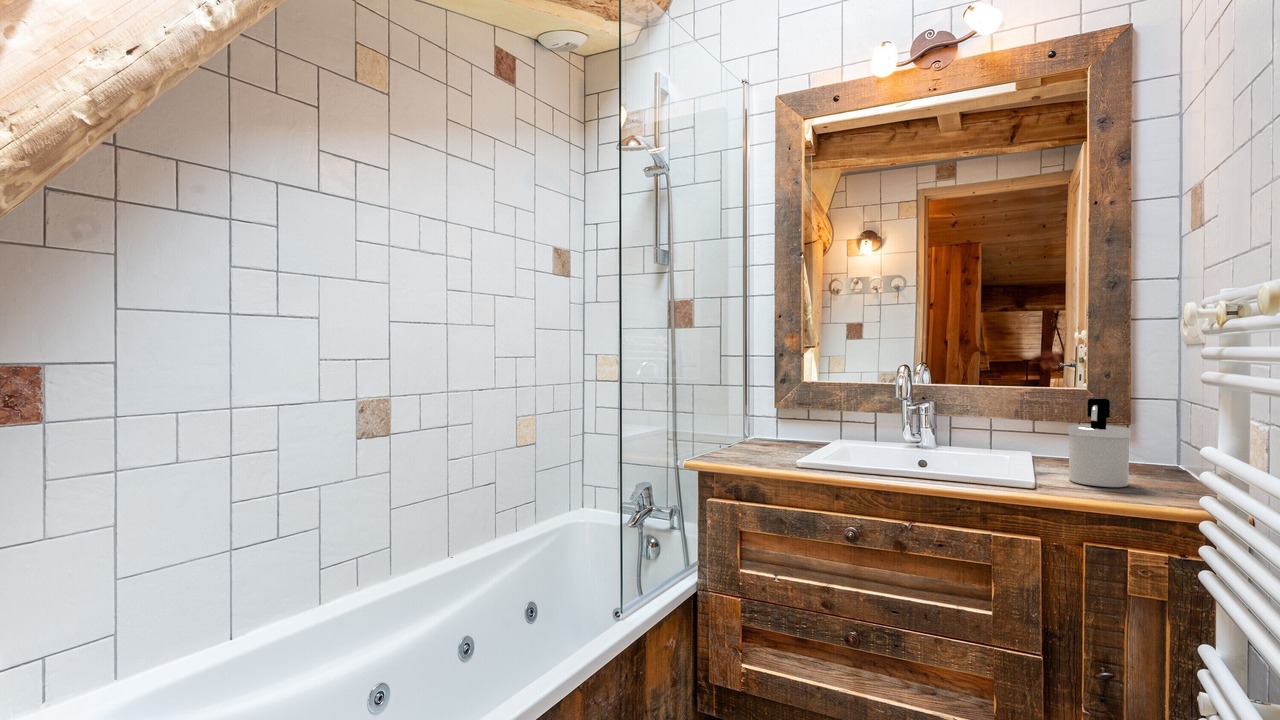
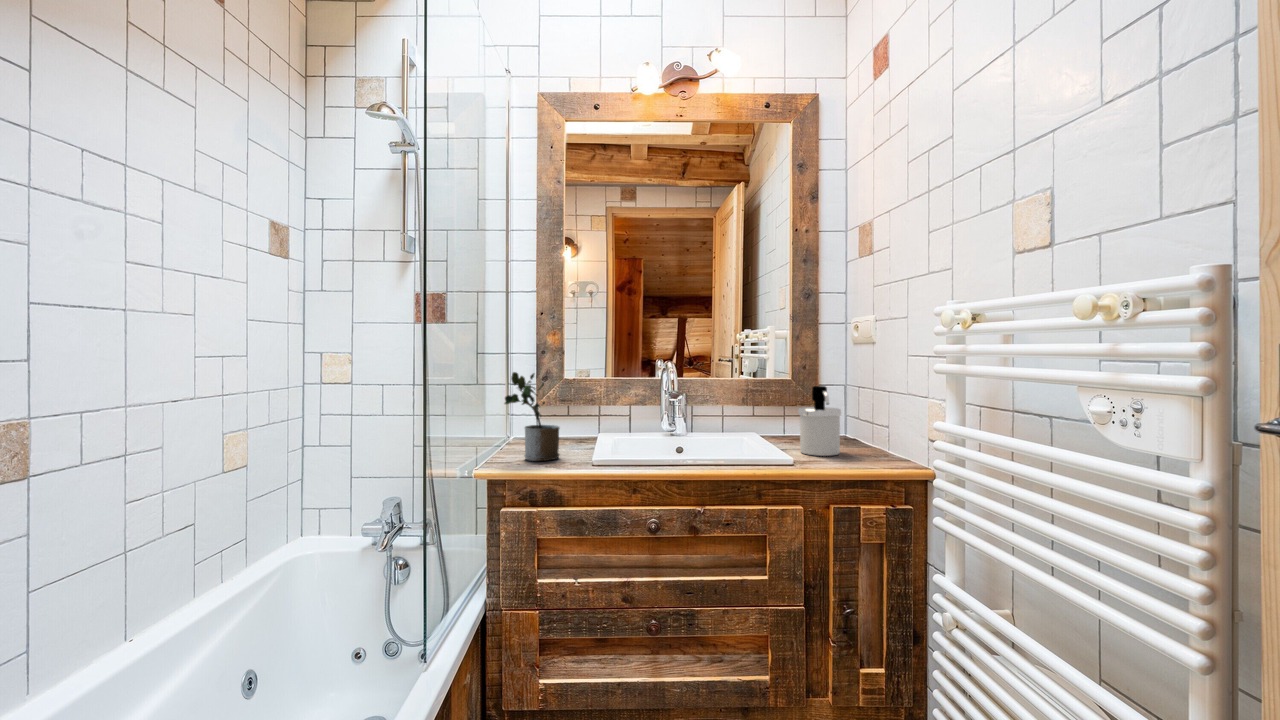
potted plant: none [723,373,777,459] -> present [505,372,560,461]

